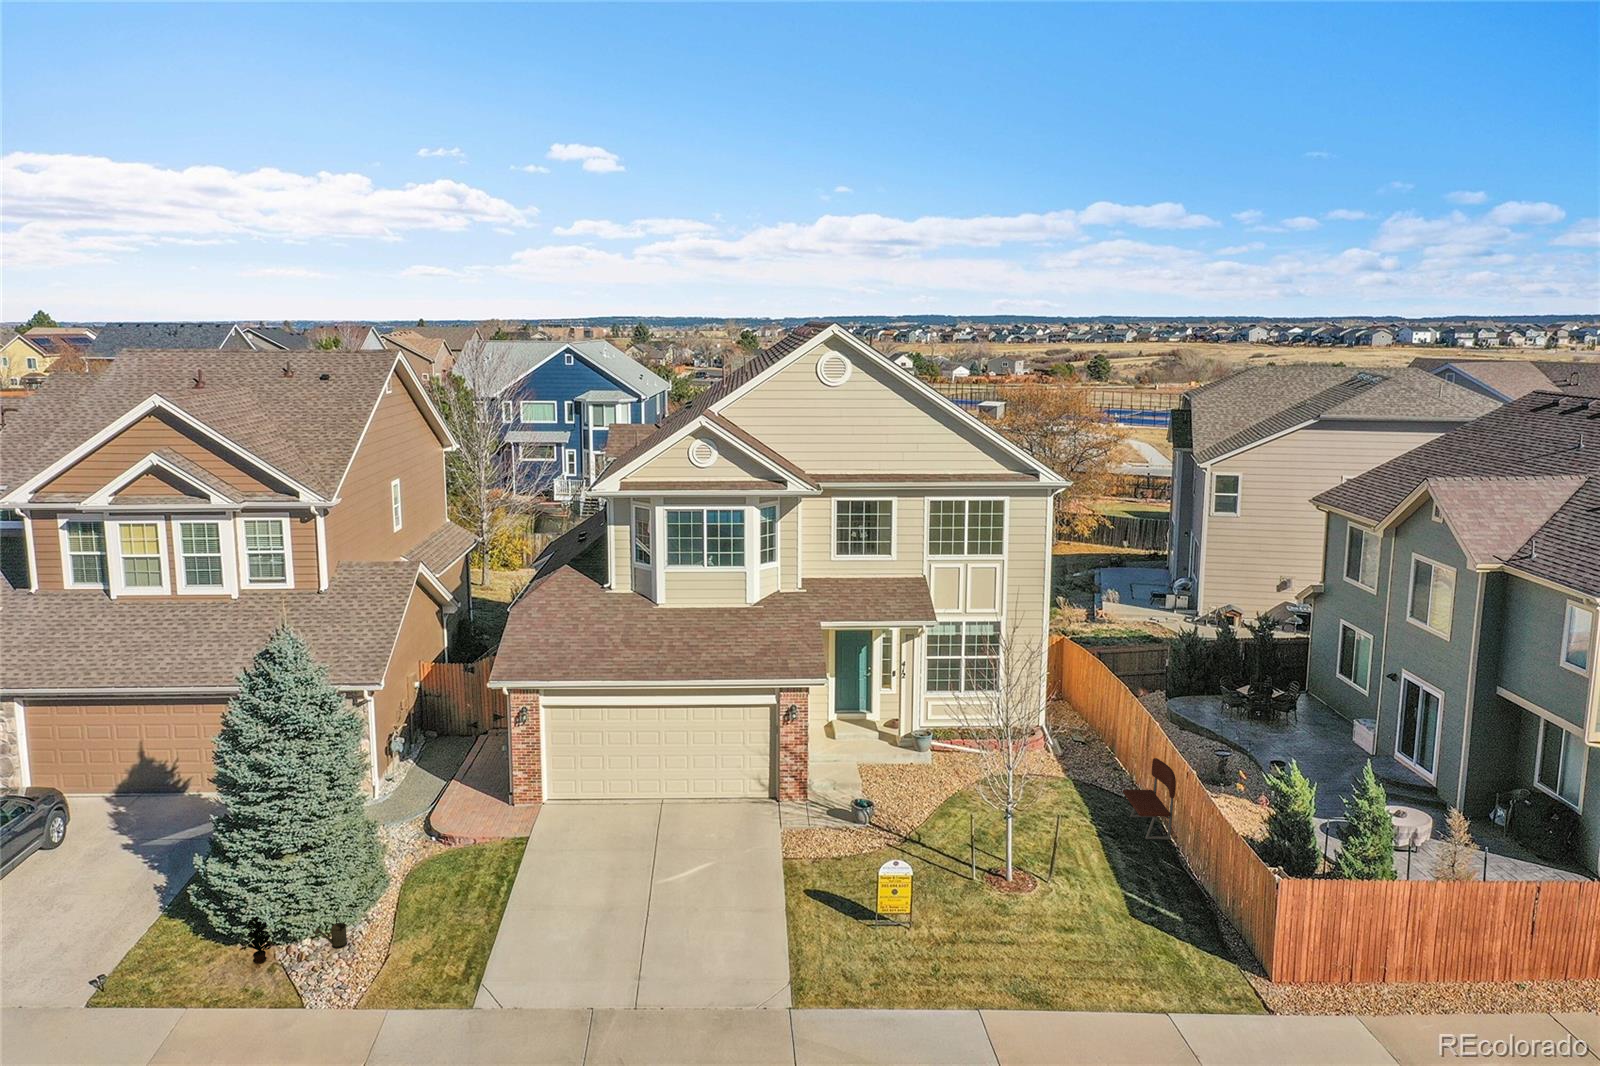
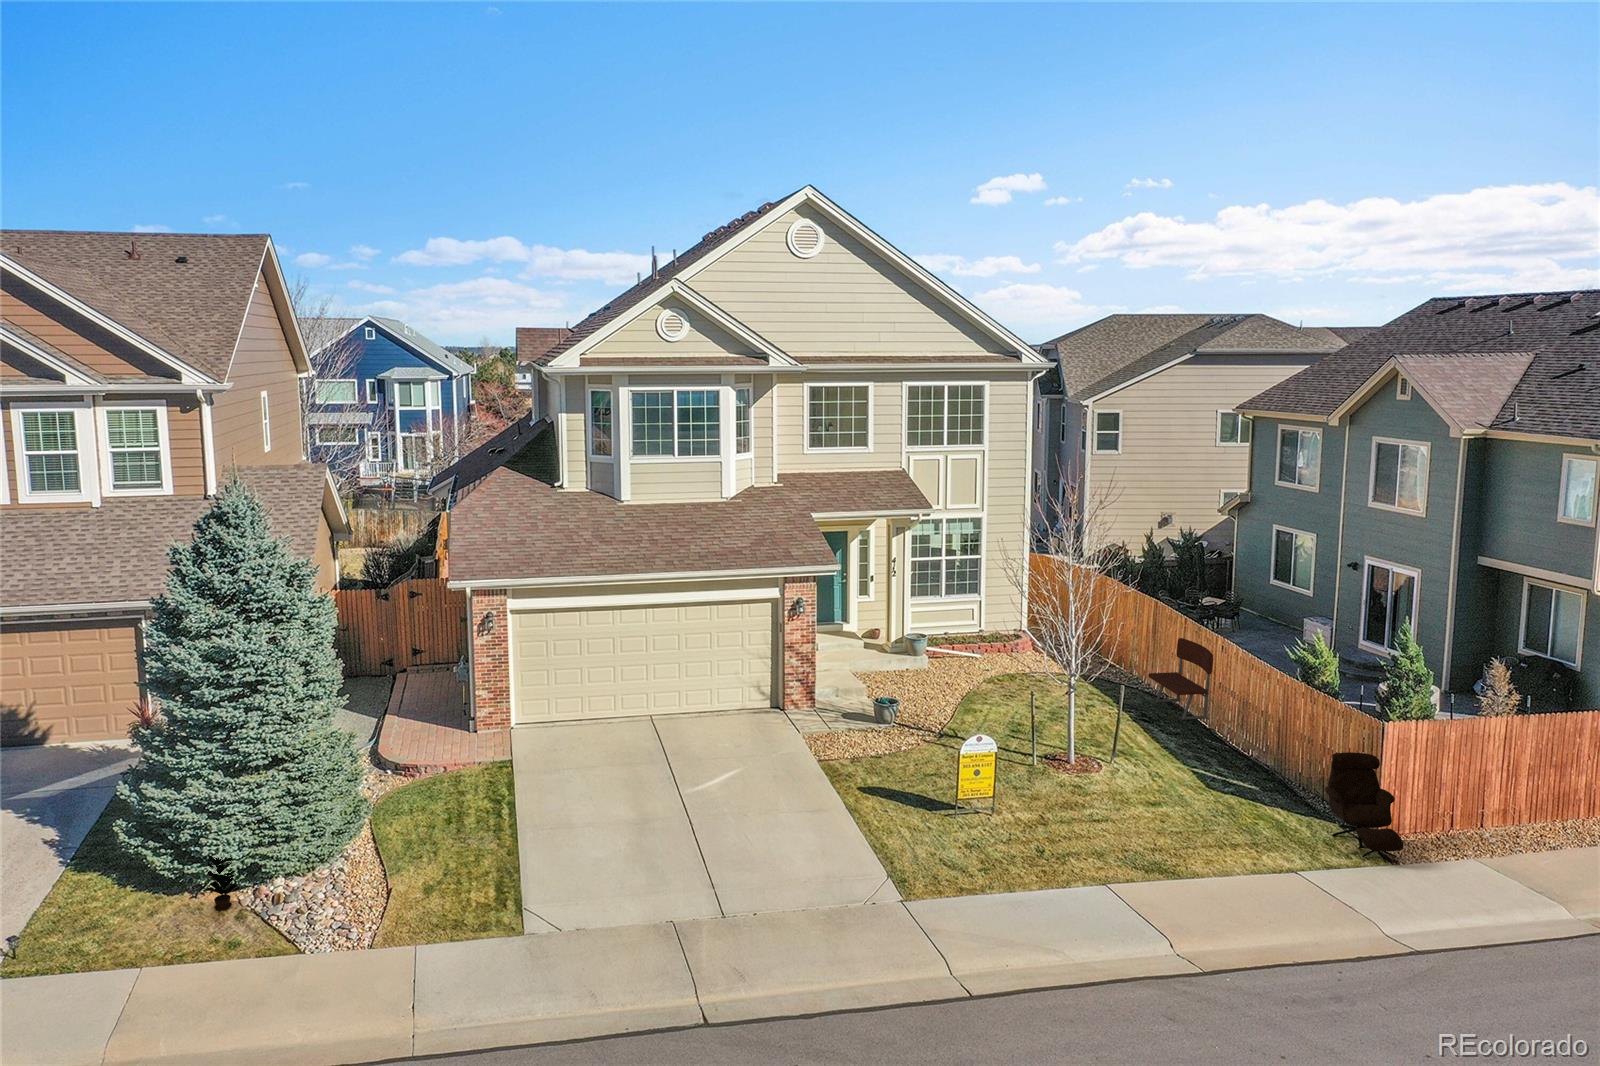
lounge chair: none [1221,903,1285,1017] -> present [1325,752,1404,863]
watering can: present [315,918,347,948] -> none [293,849,334,886]

